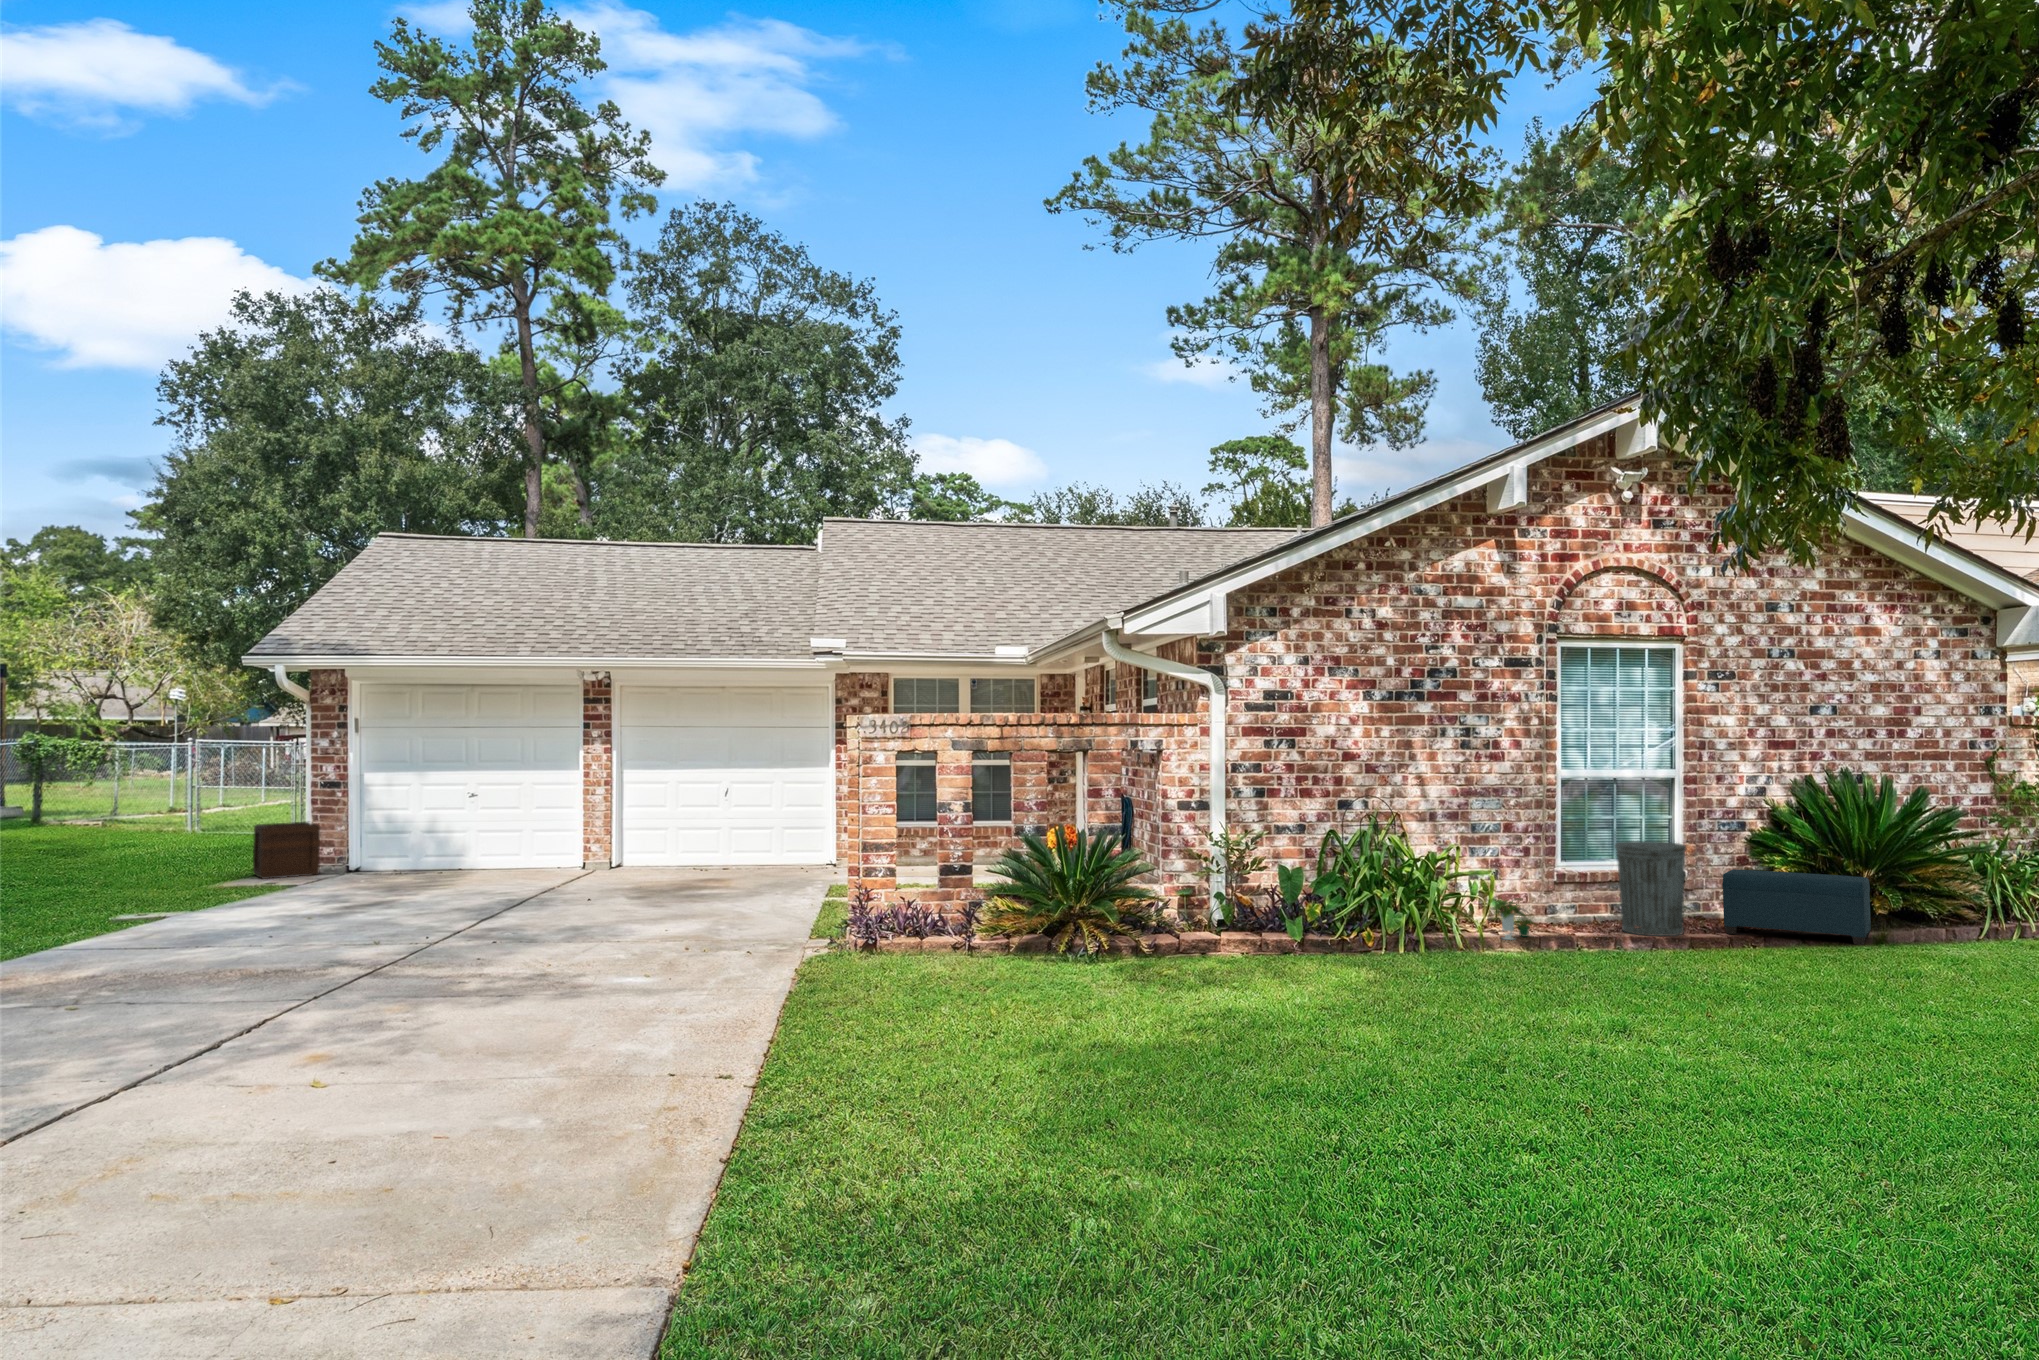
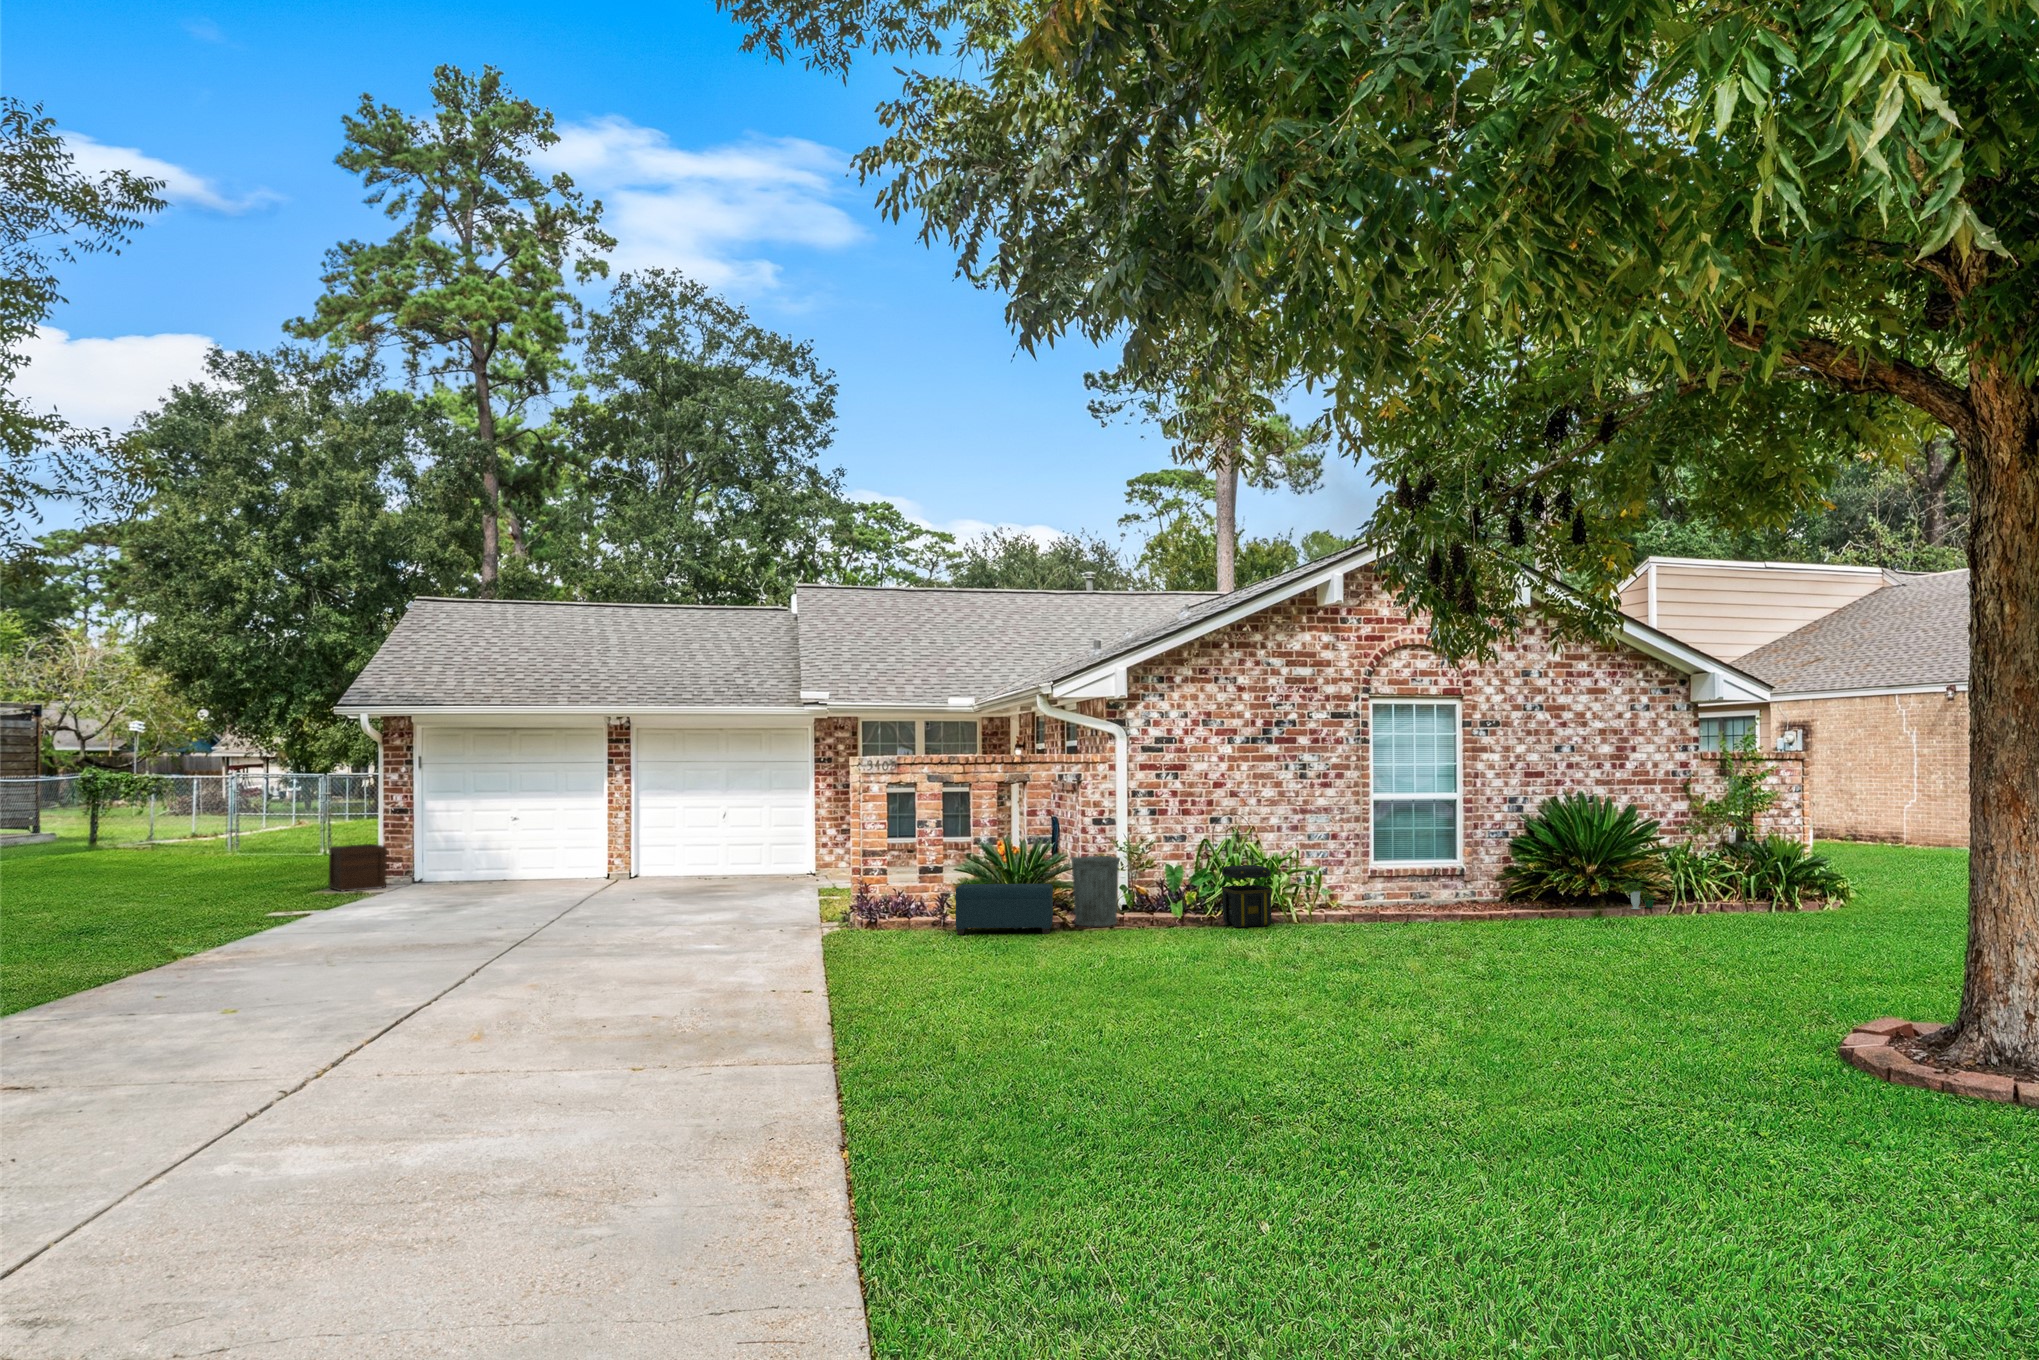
trash can: present [1615,841,1686,936] -> present [1070,856,1120,926]
toolbox: none [1356,868,1429,958] -> present [1222,865,1272,928]
bench: present [1722,869,1871,945] -> present [955,884,1053,935]
potted plant: present [1492,900,1532,940] -> present [1622,879,1658,909]

